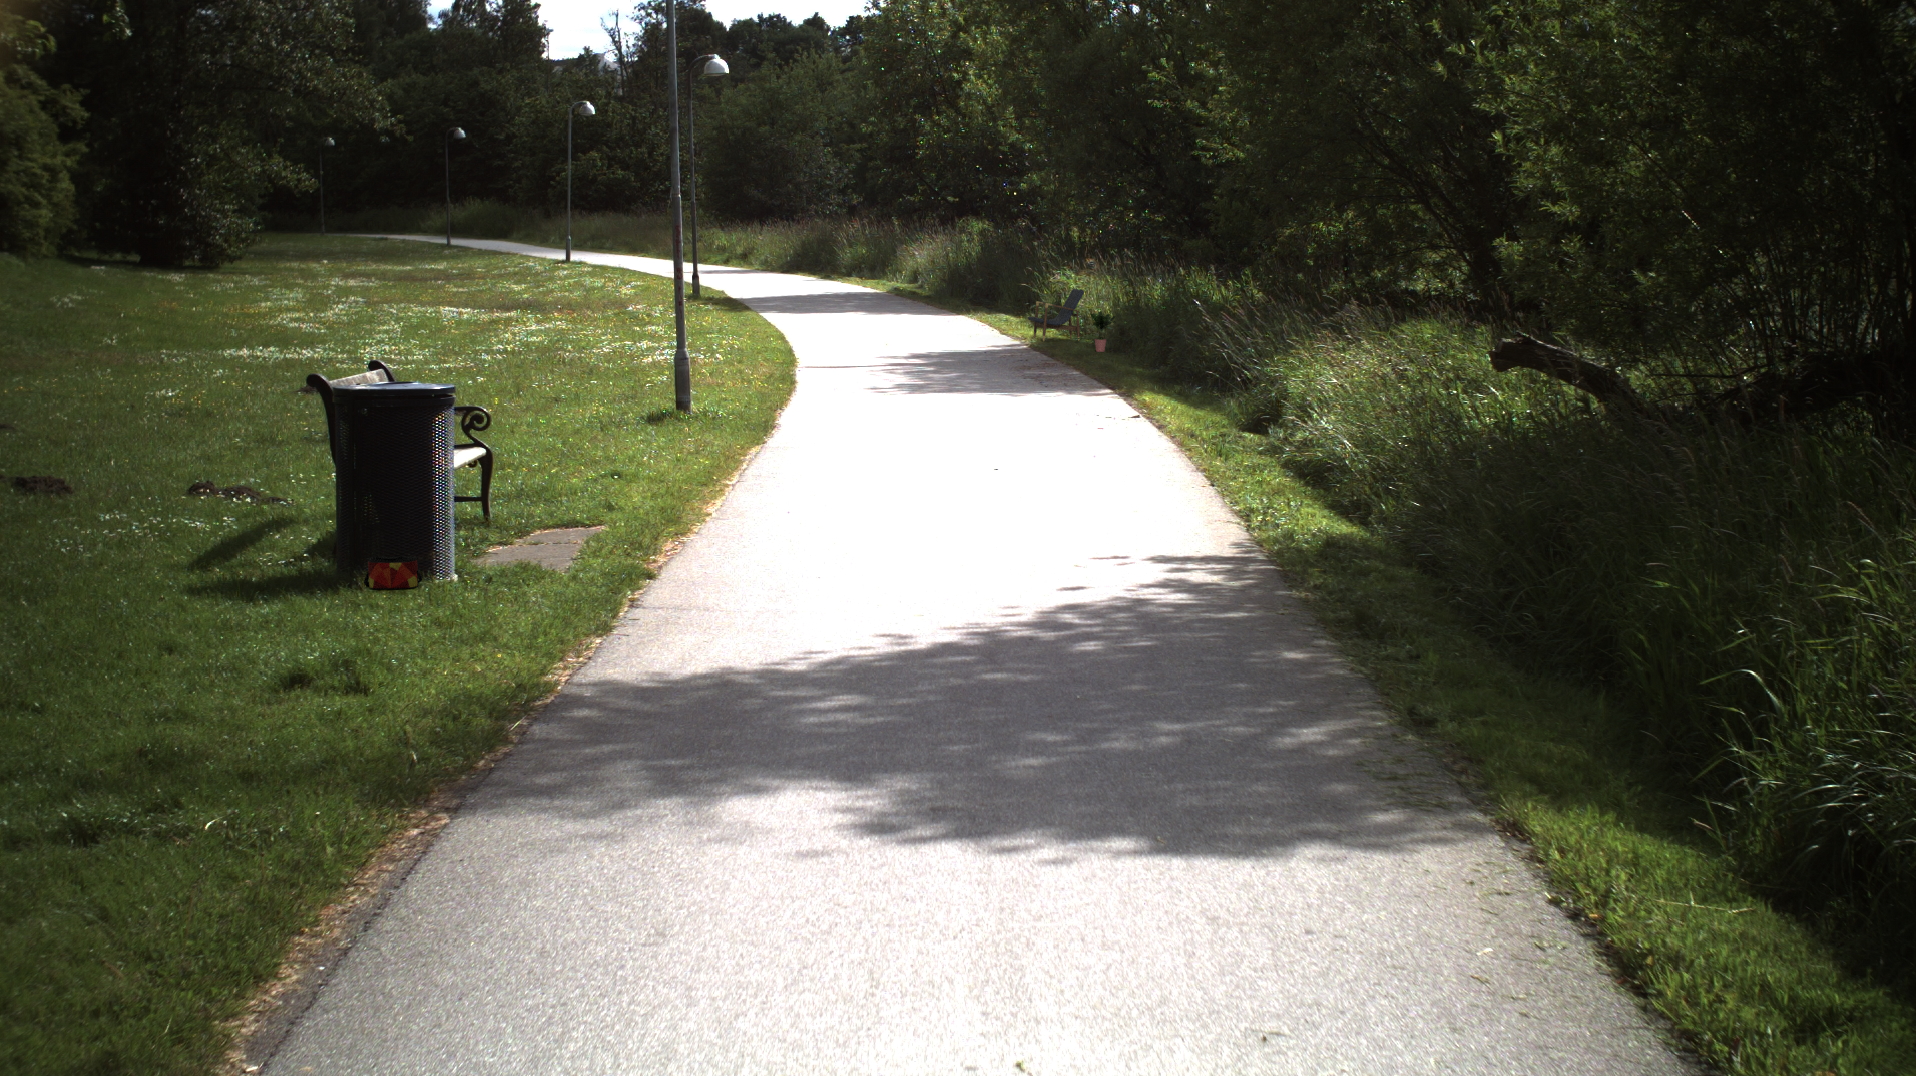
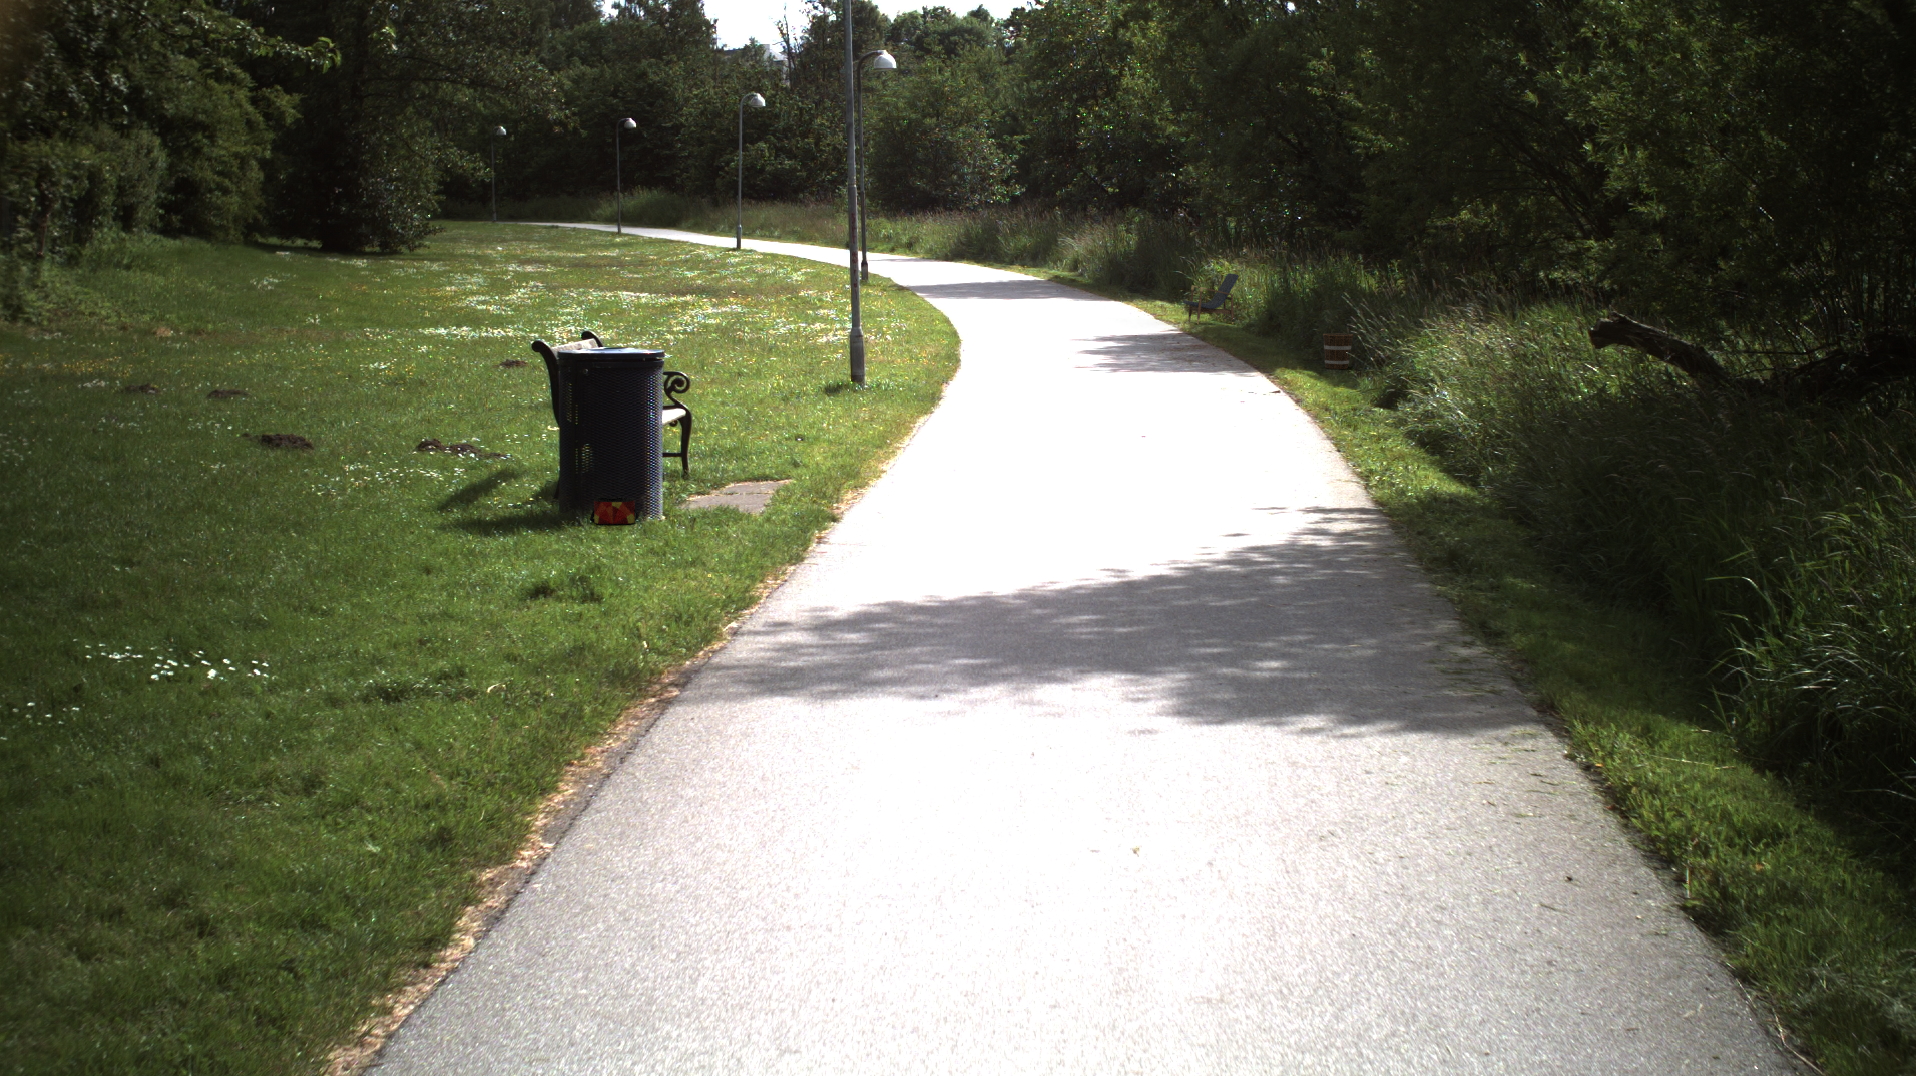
potted plant: present [1090,311,1116,352] -> none [1242,293,1271,334]
bucket: none [1176,352,1207,389] -> present [1323,333,1353,369]

